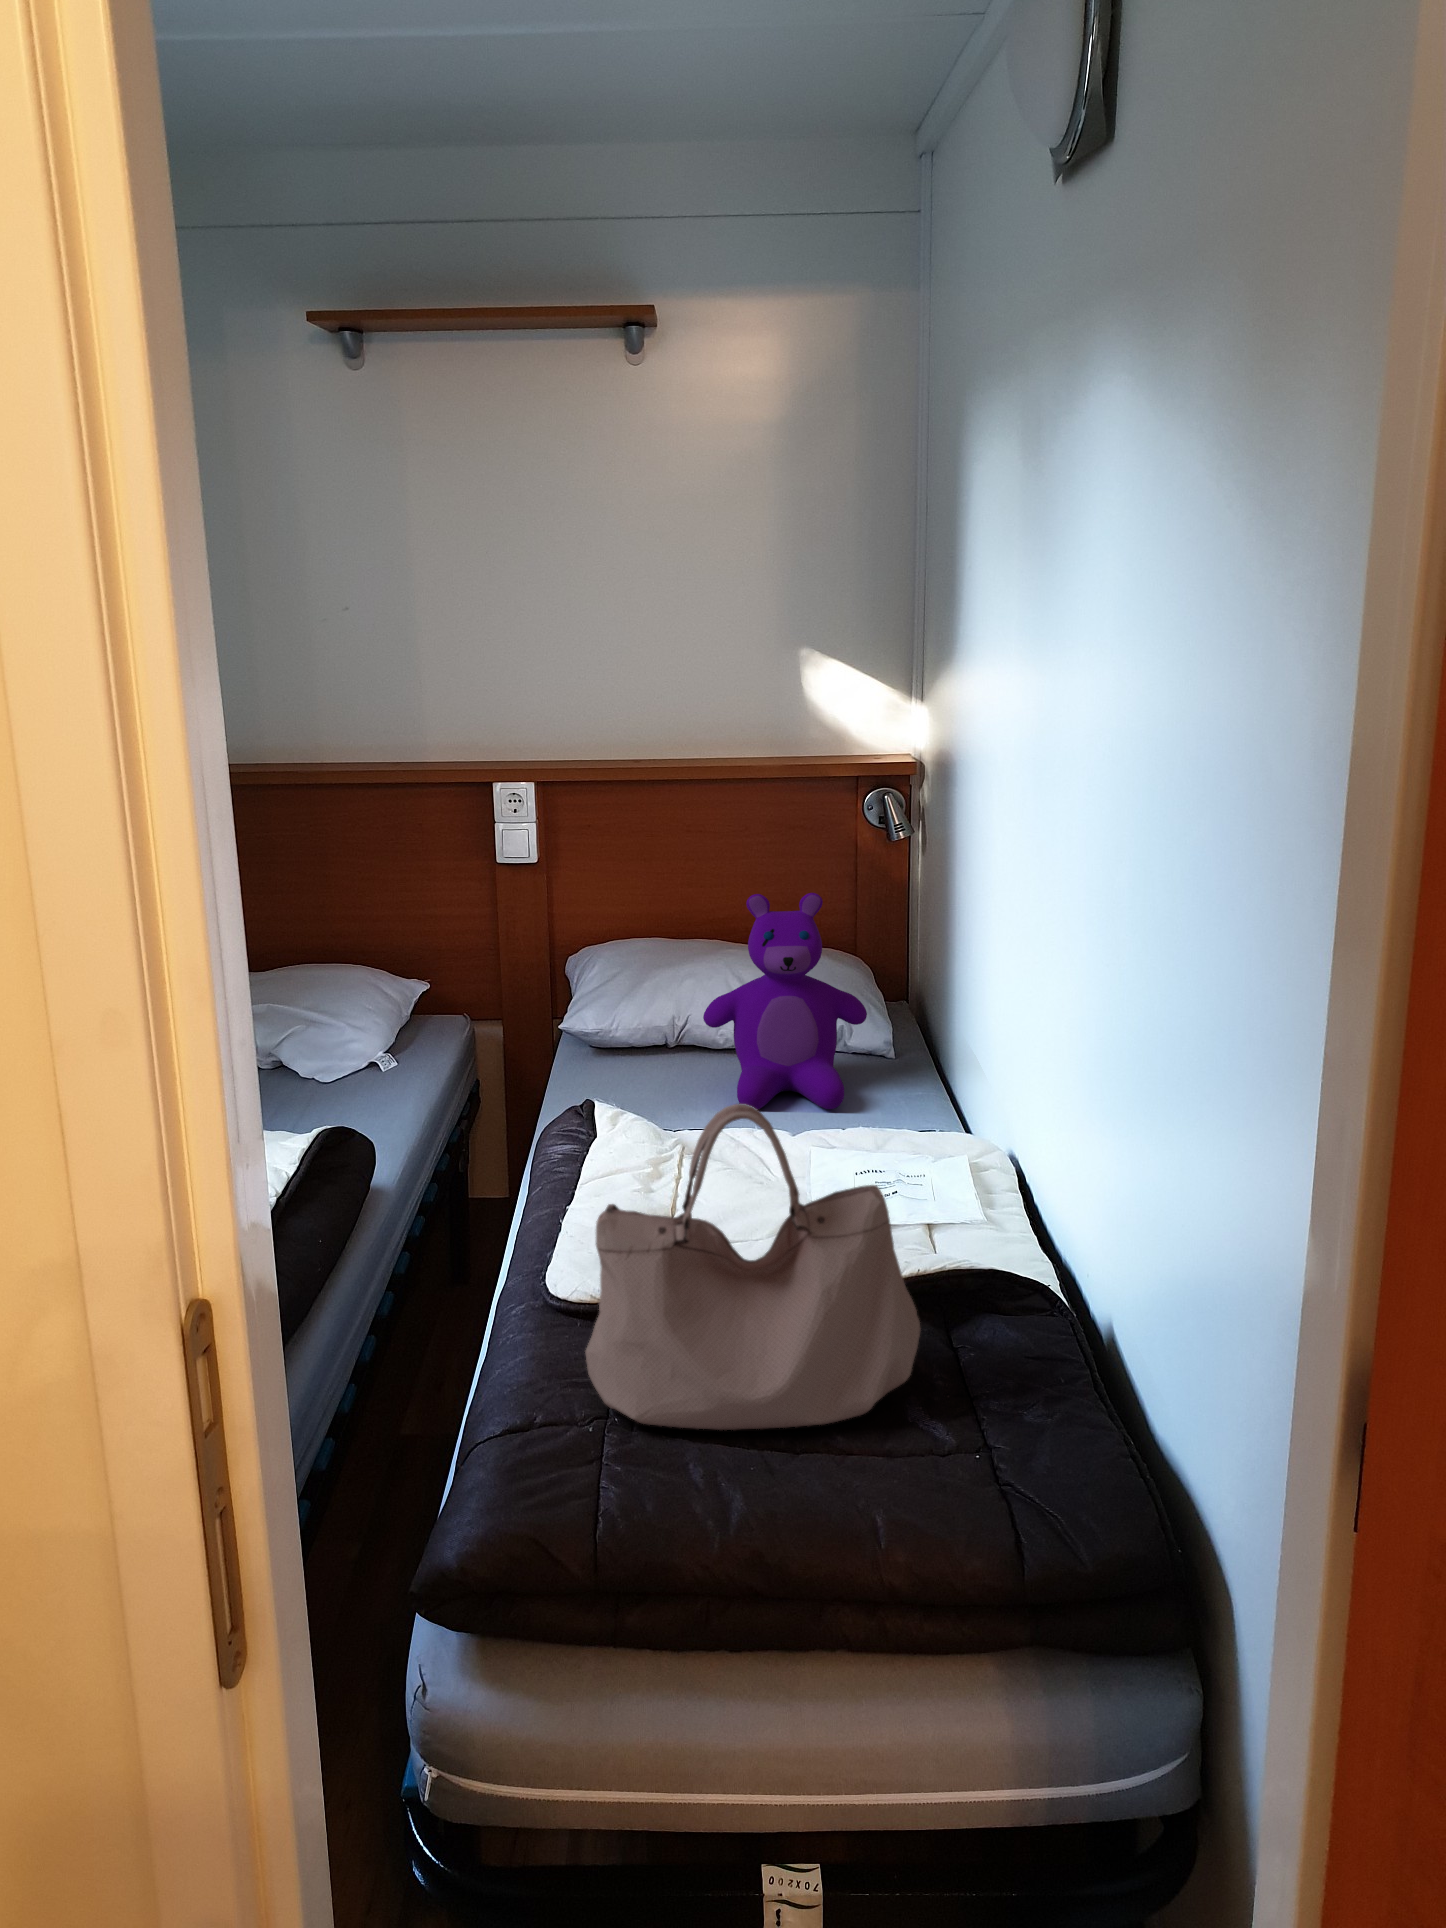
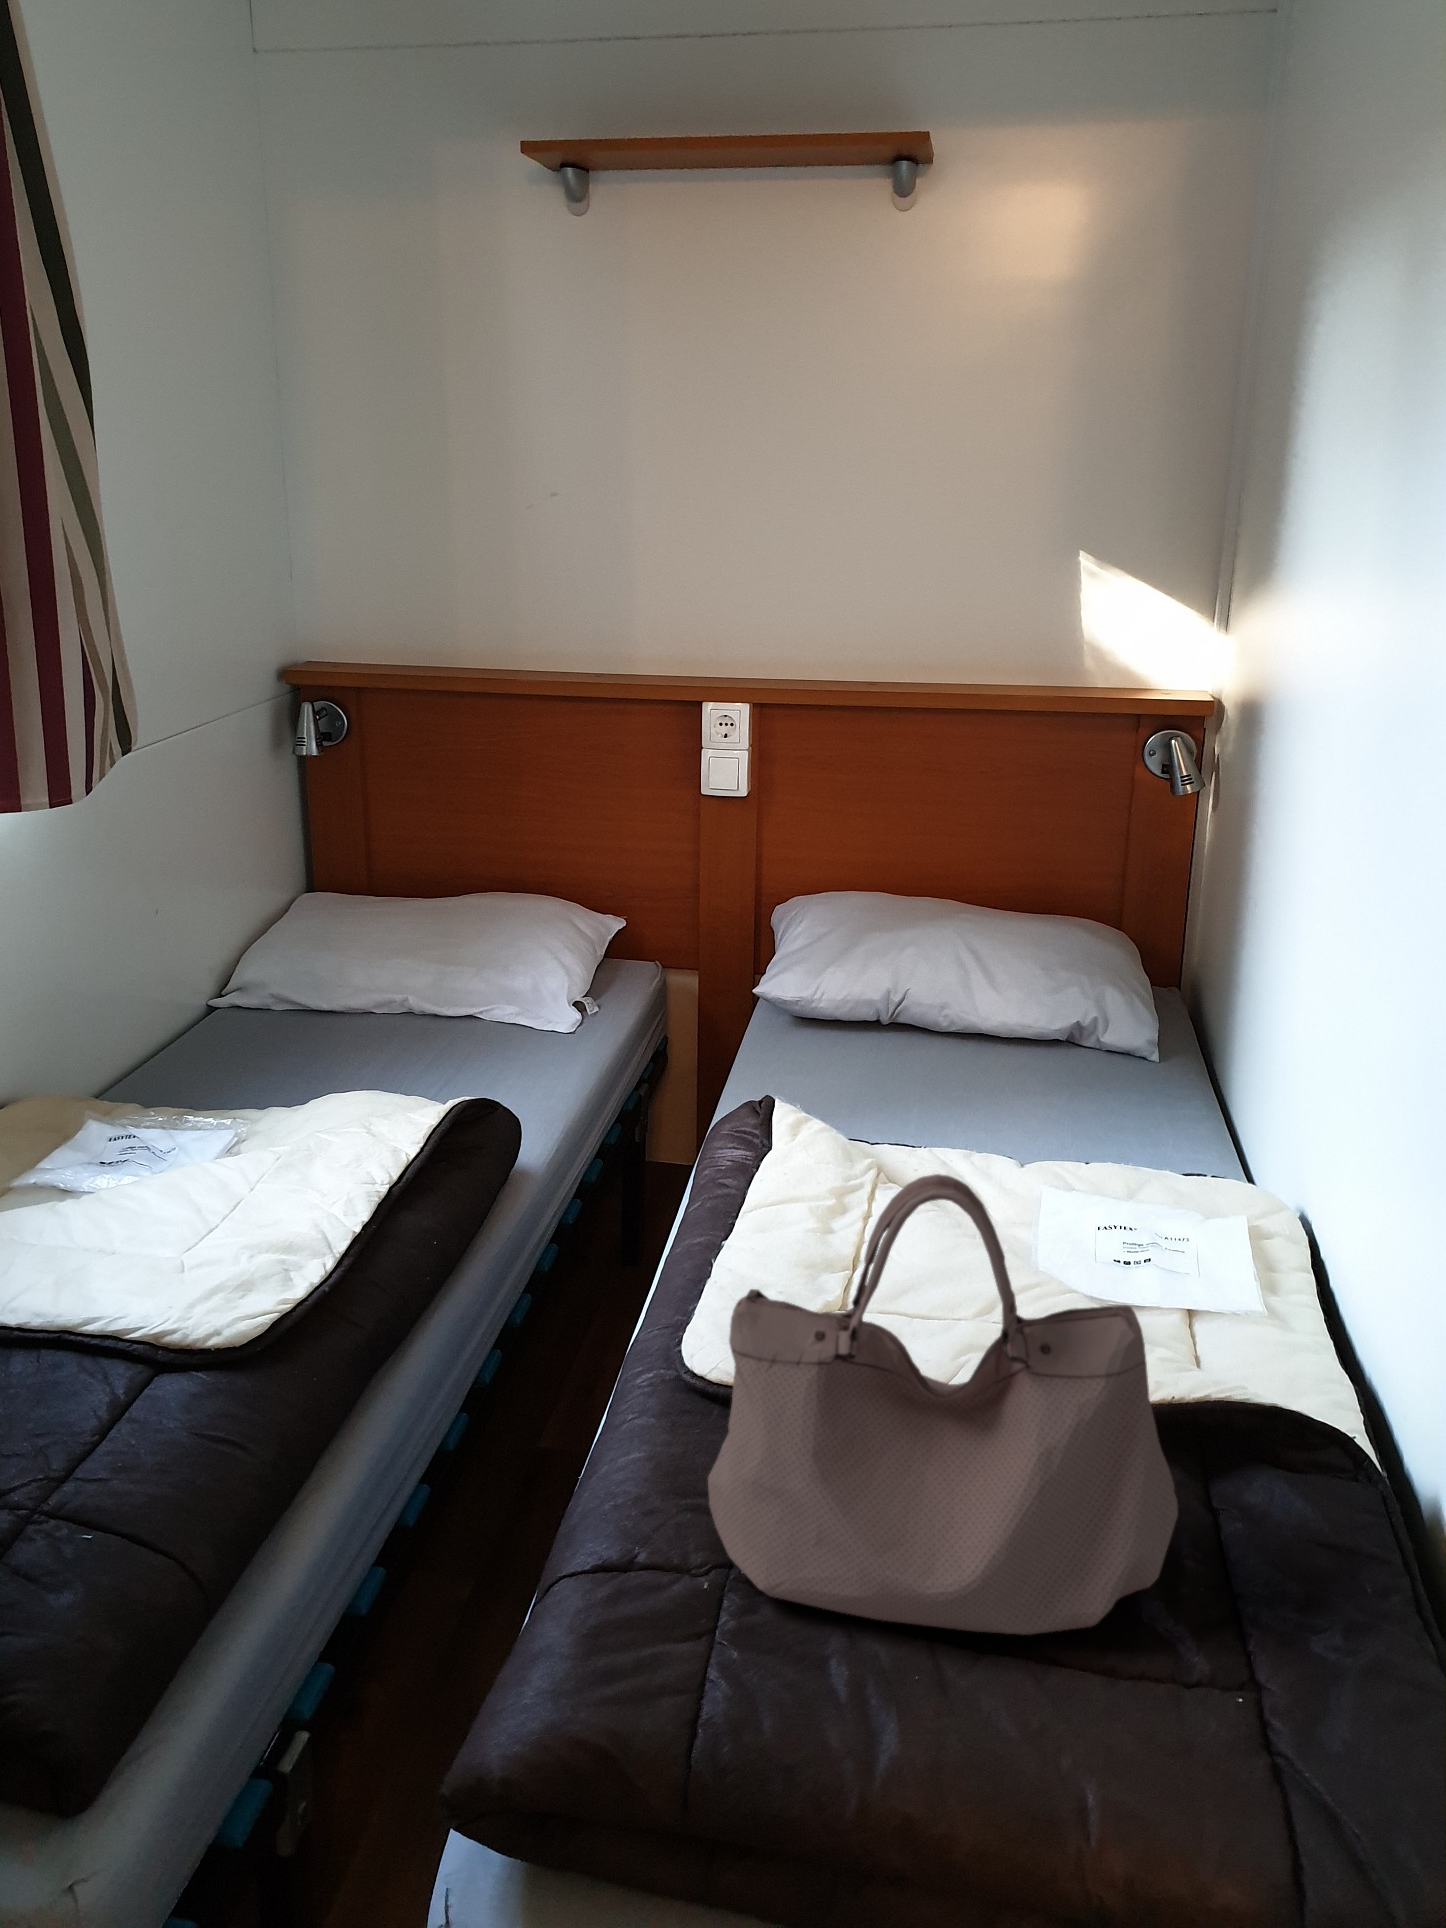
teddy bear: present [703,893,867,1110] -> none [924,855,1125,1124]

